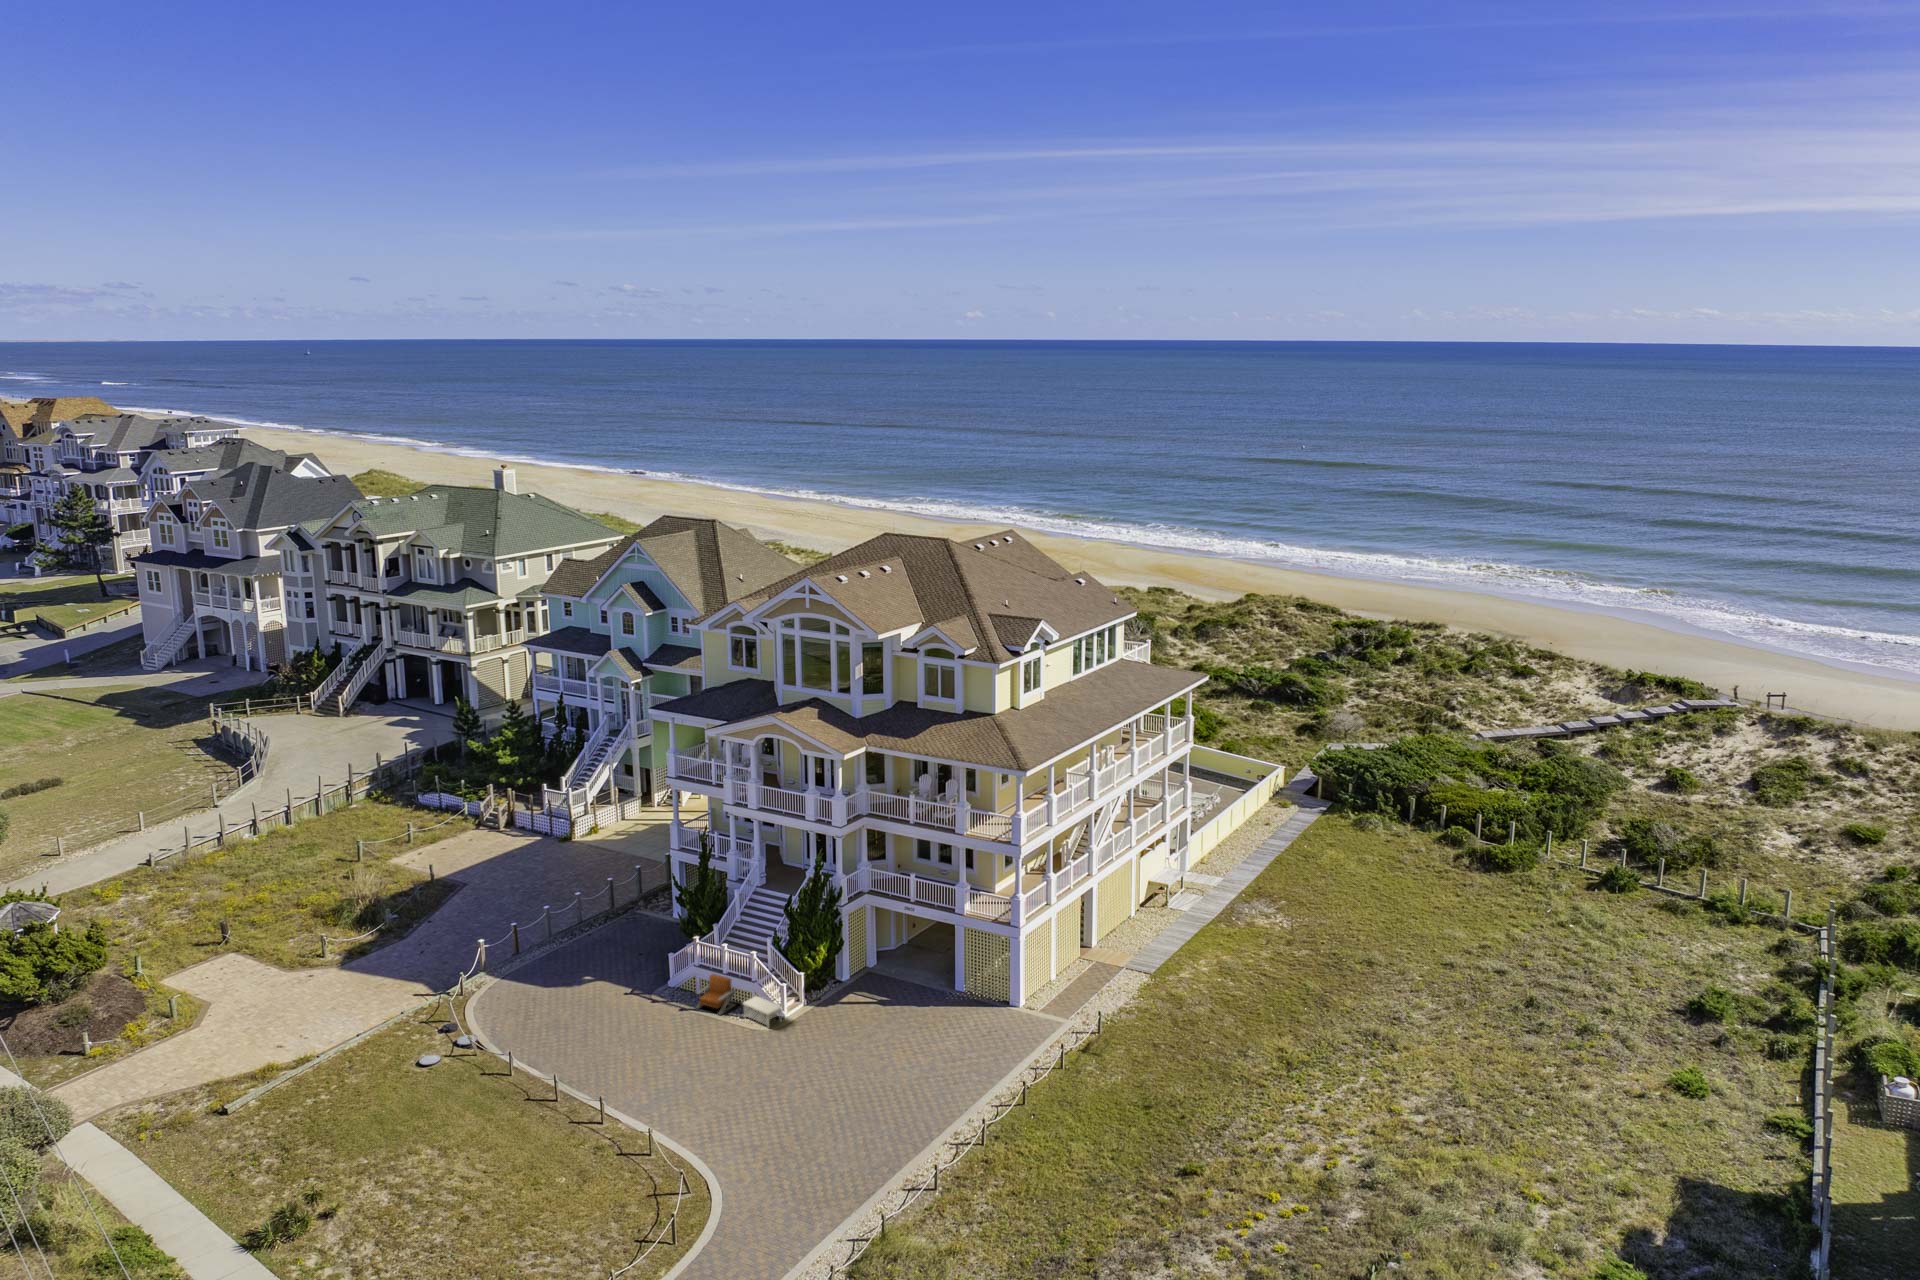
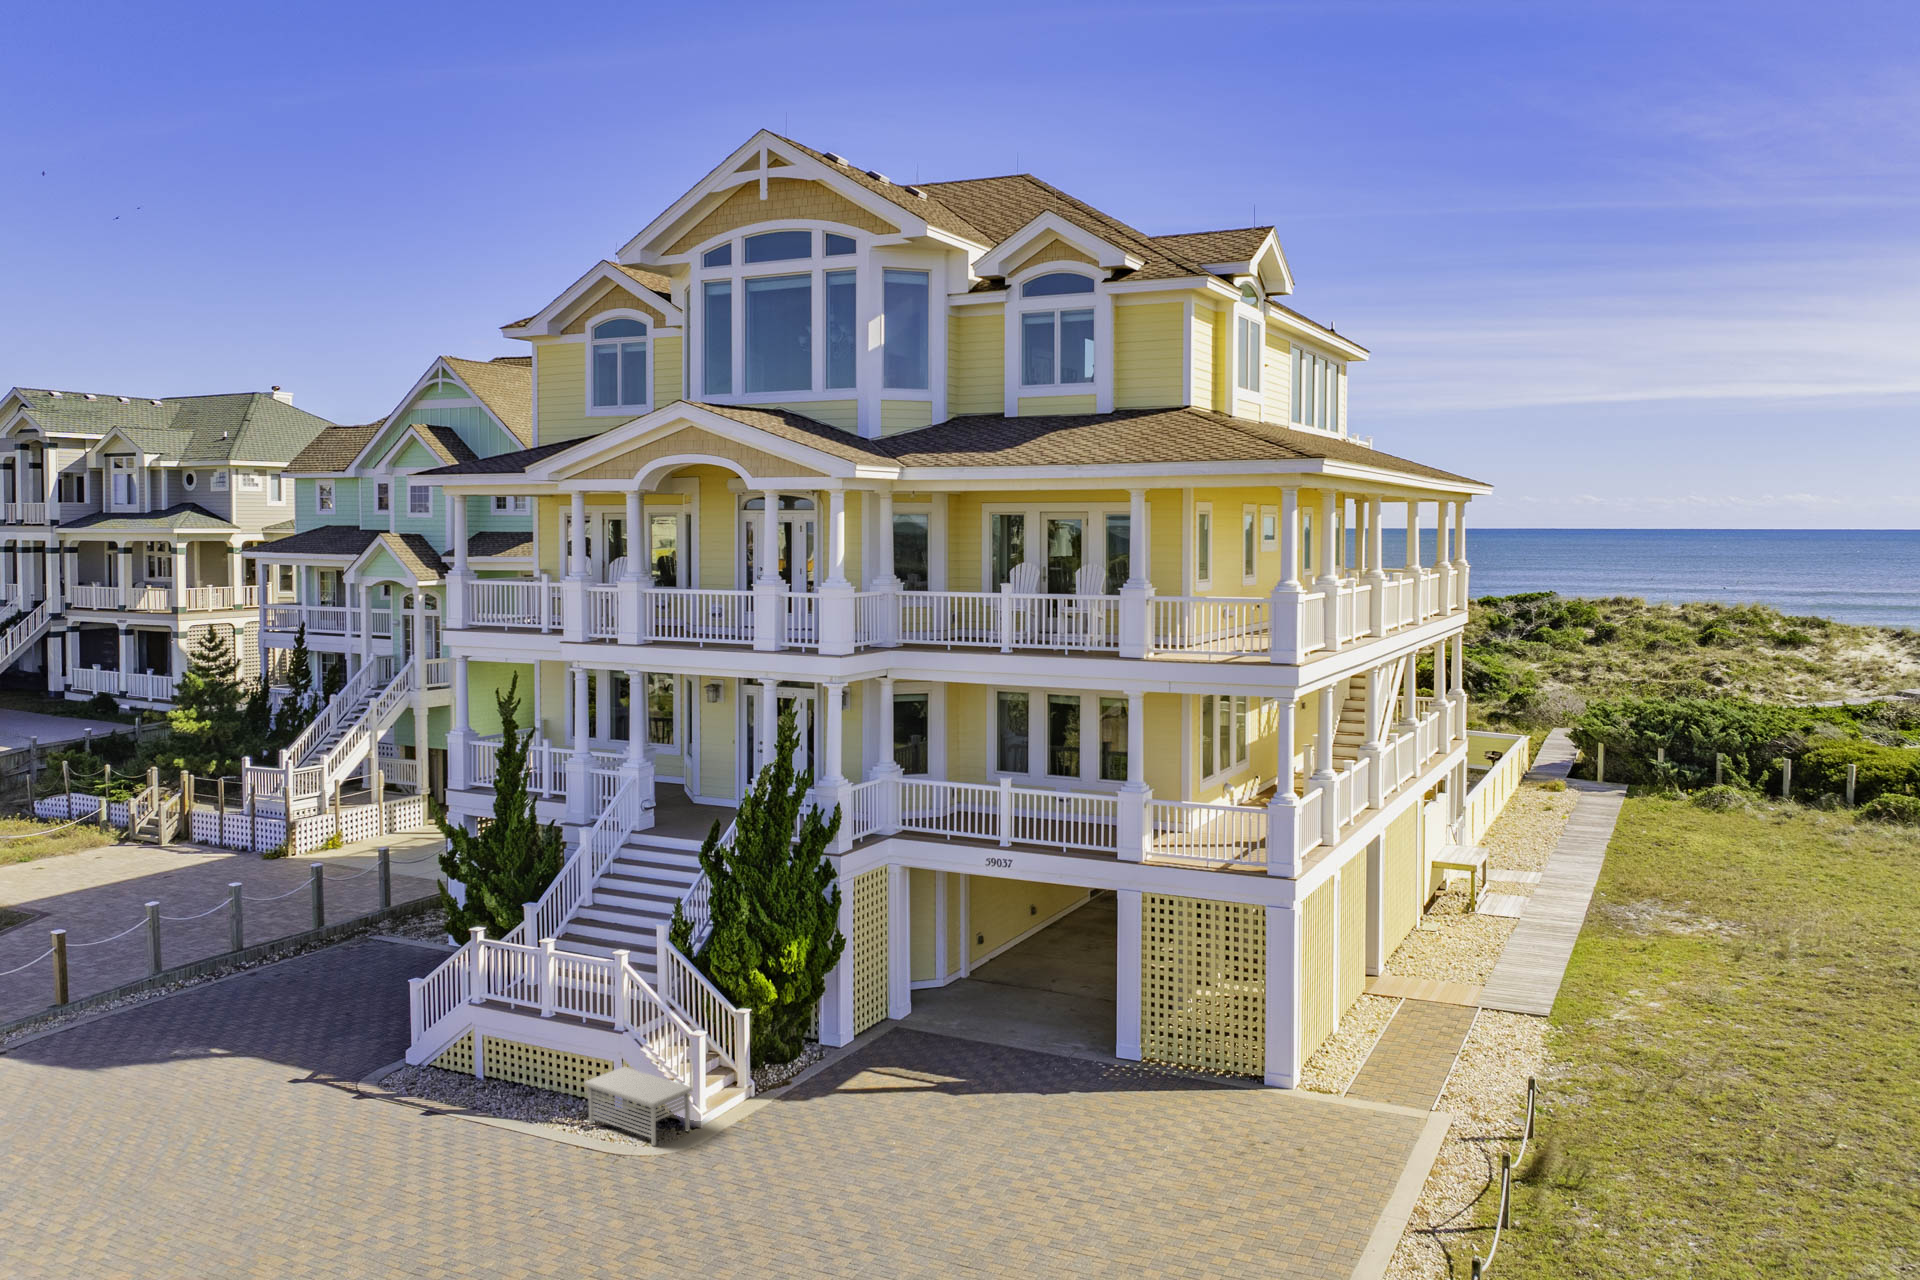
lounge chair: present [696,974,736,1015] -> none [461,1016,572,1120]

